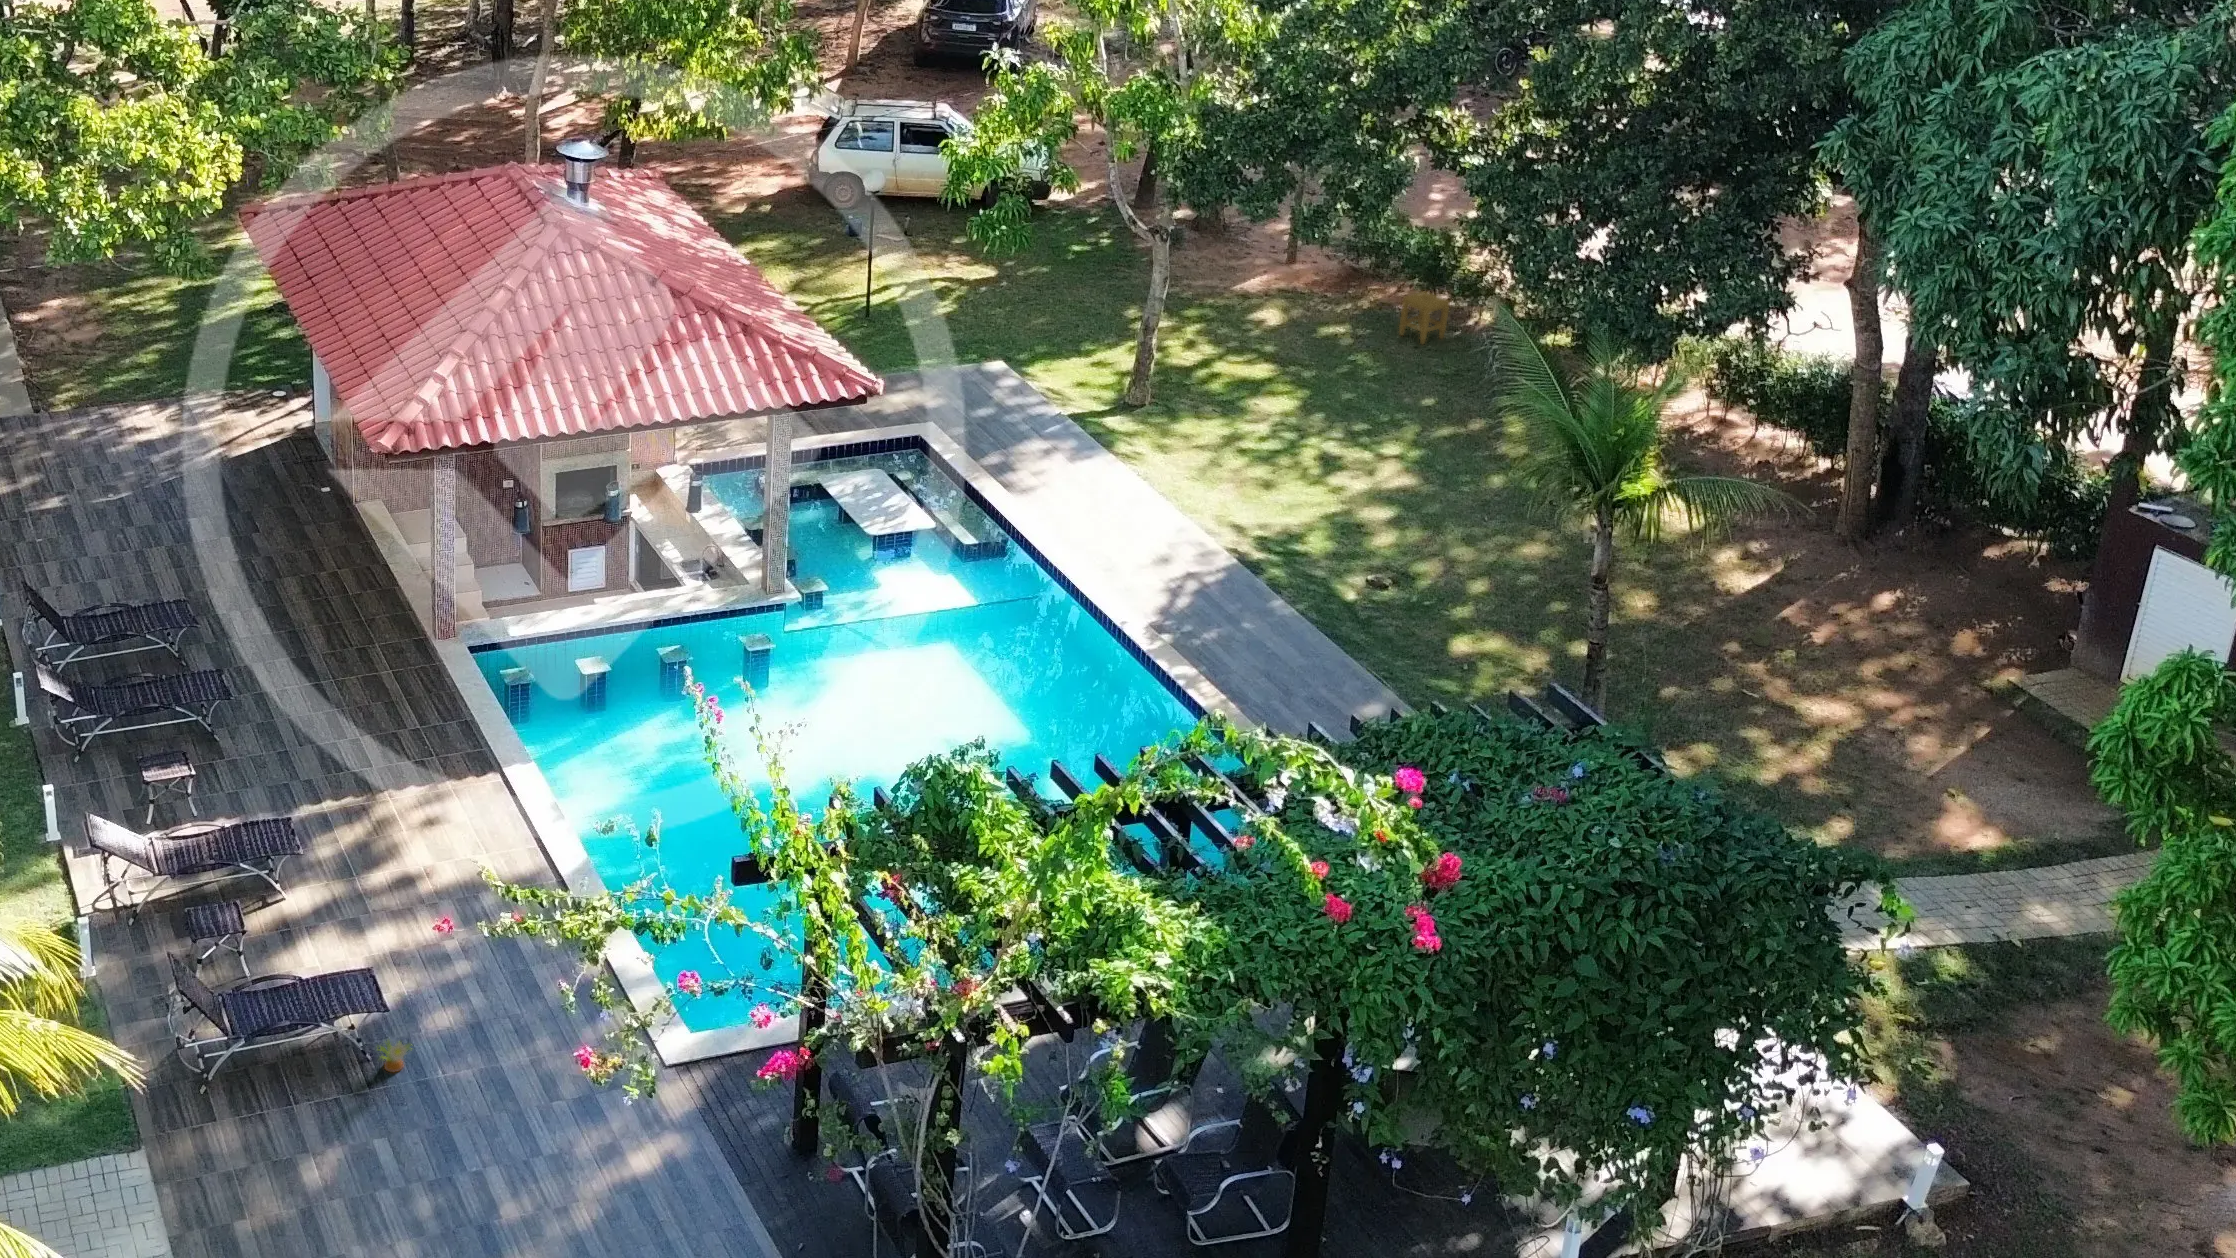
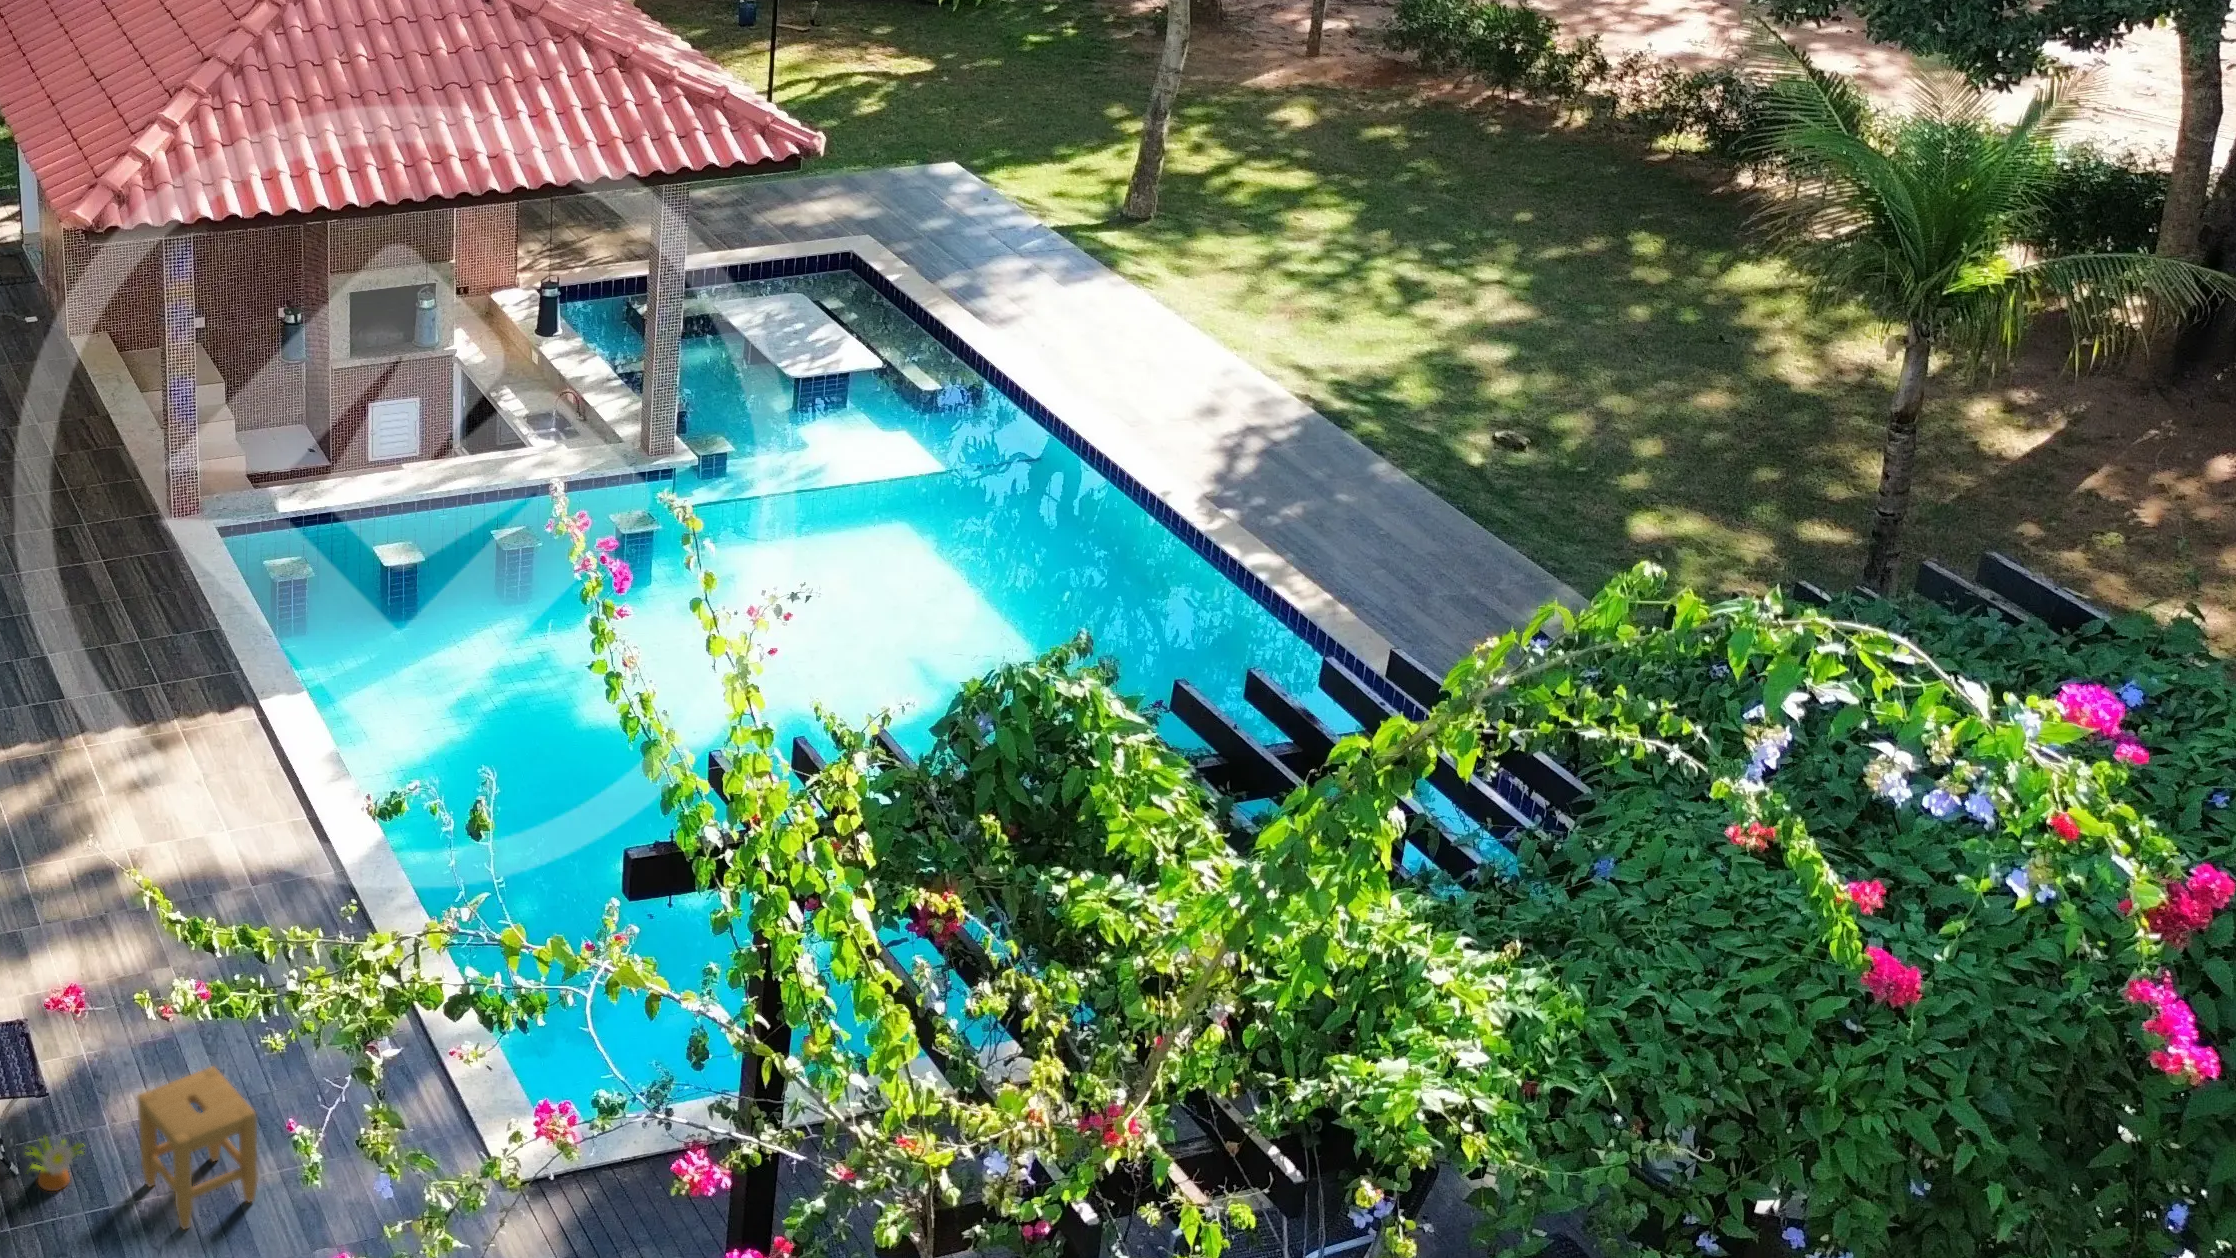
stool: present [1399,291,1450,344] -> present [137,1067,258,1229]
watering can: present [1746,627,1775,647] -> none [2062,499,2104,528]

